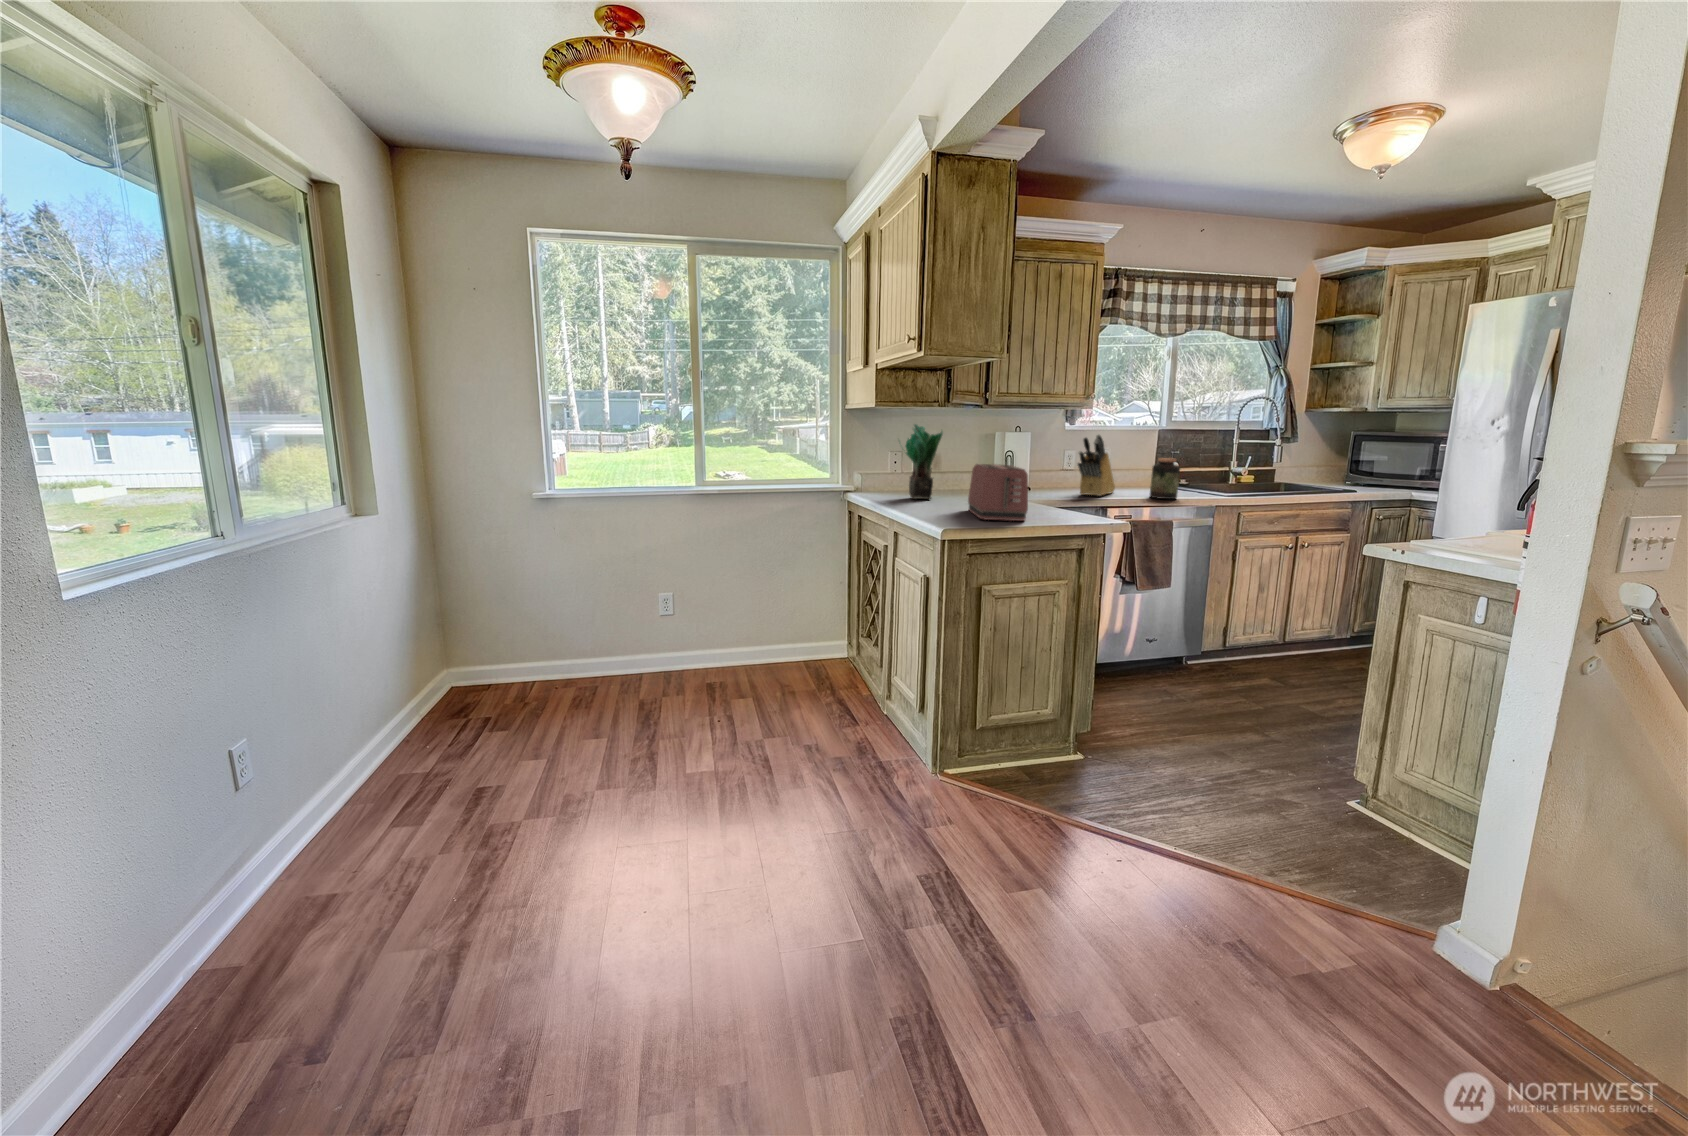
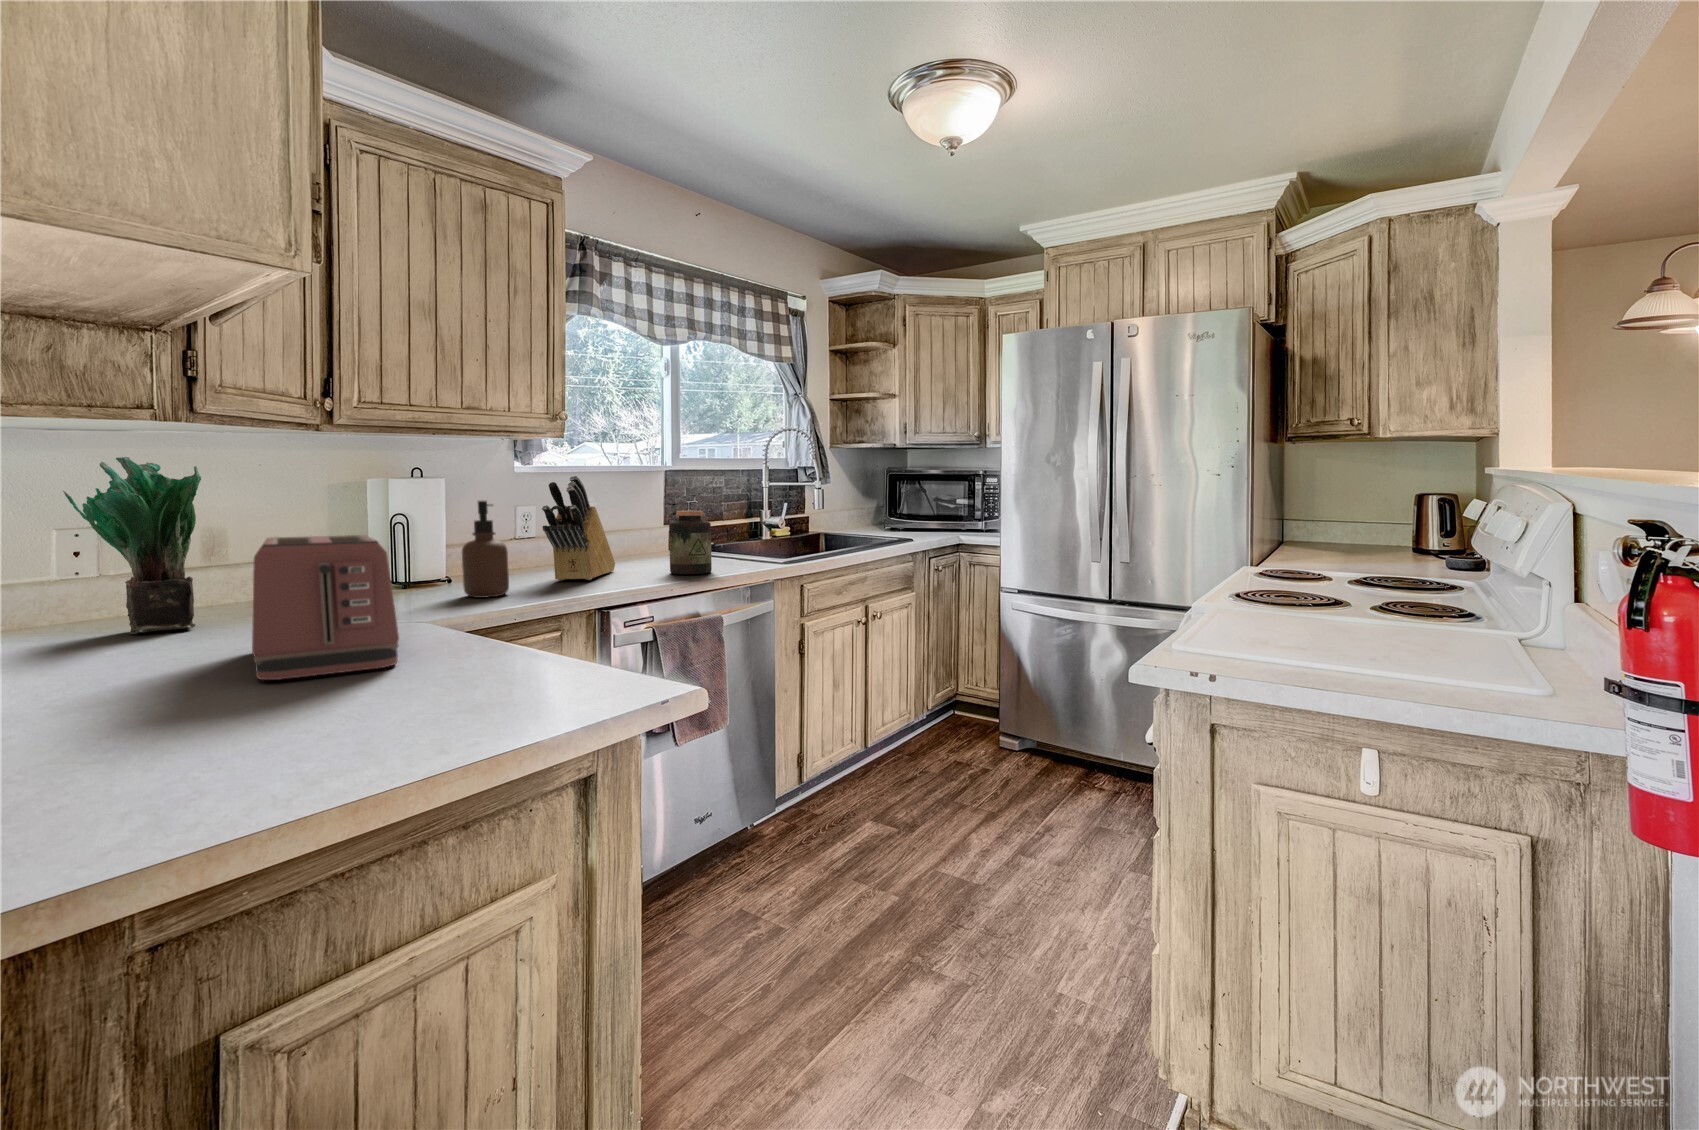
soap dispenser: none [1035,448,1059,500] -> present [462,501,509,598]

